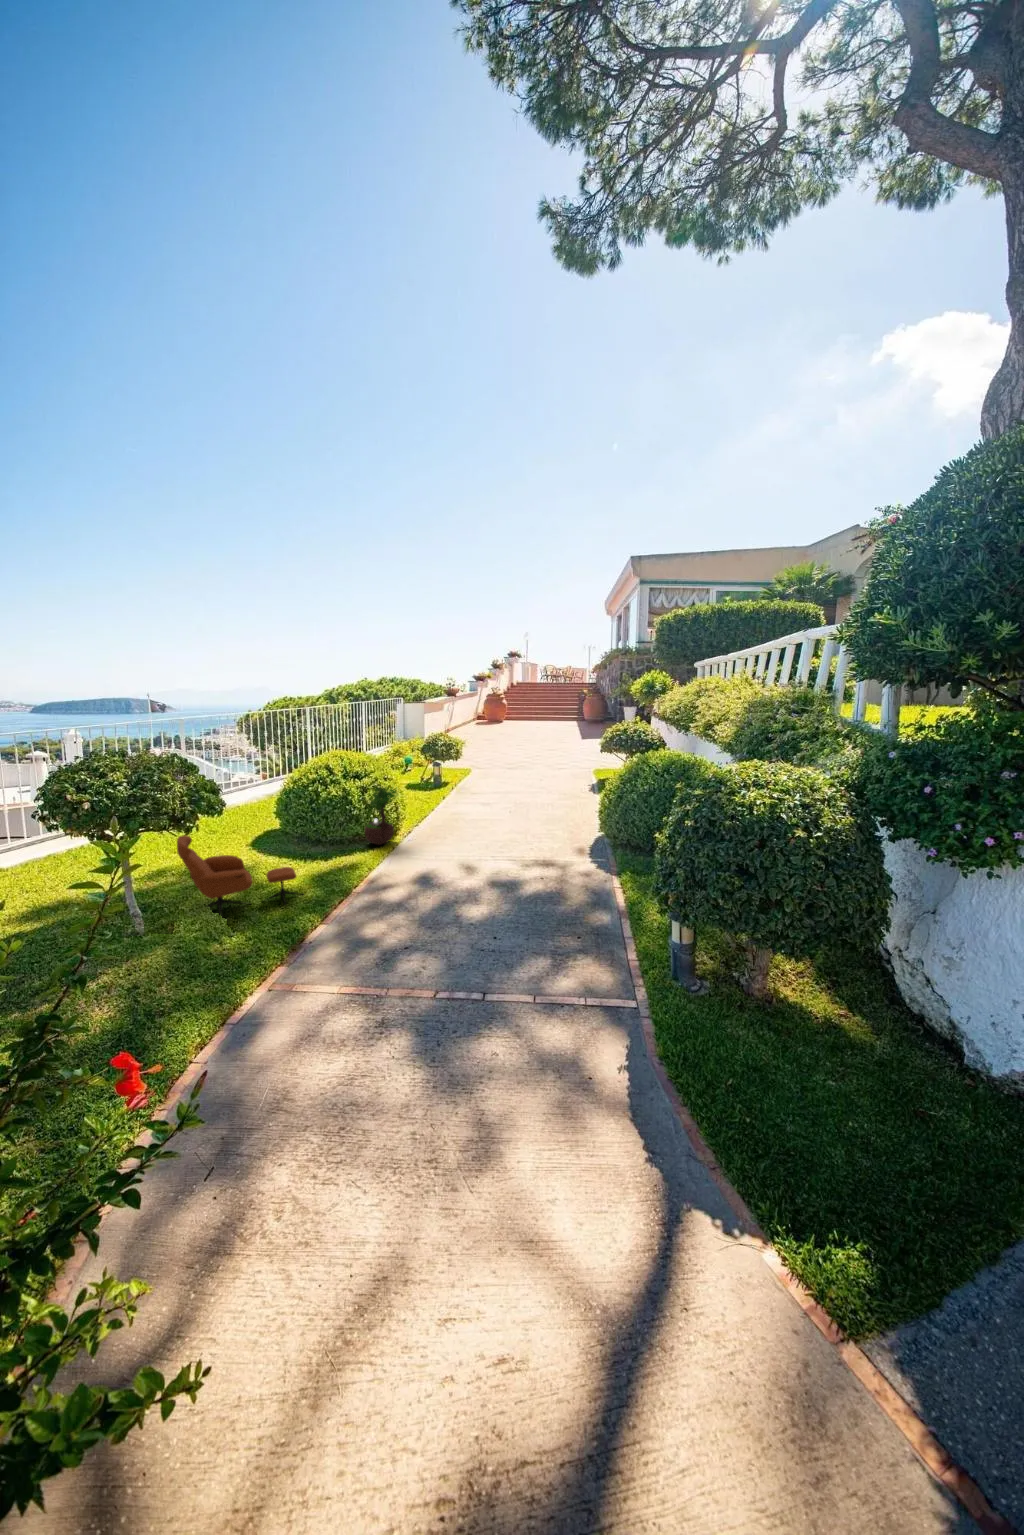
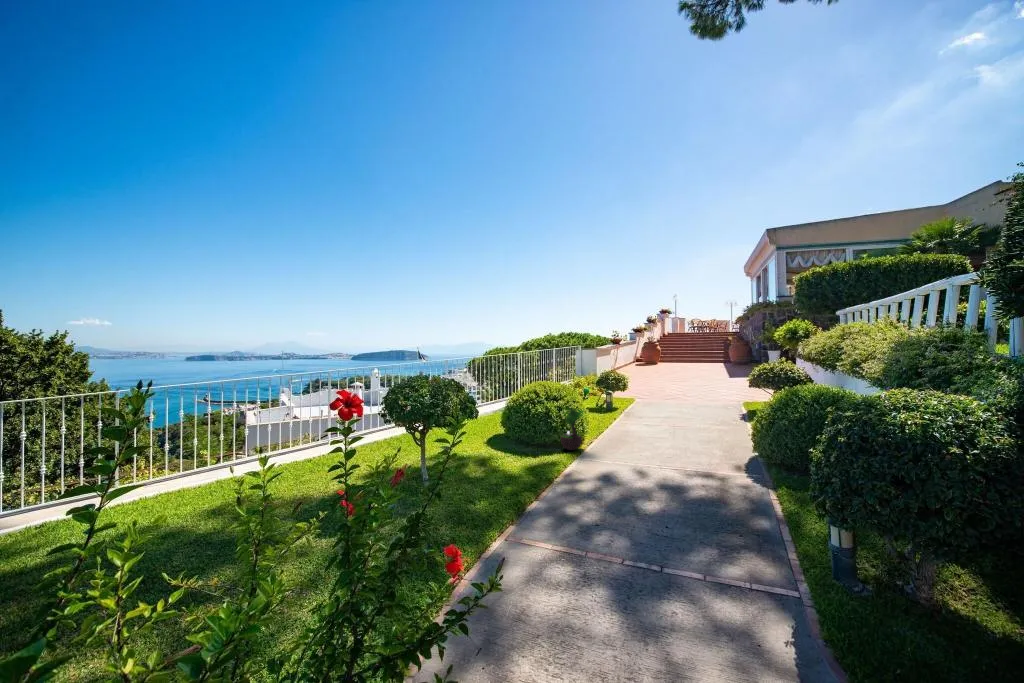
lounge chair: present [177,835,298,915] -> none [452,433,524,490]

